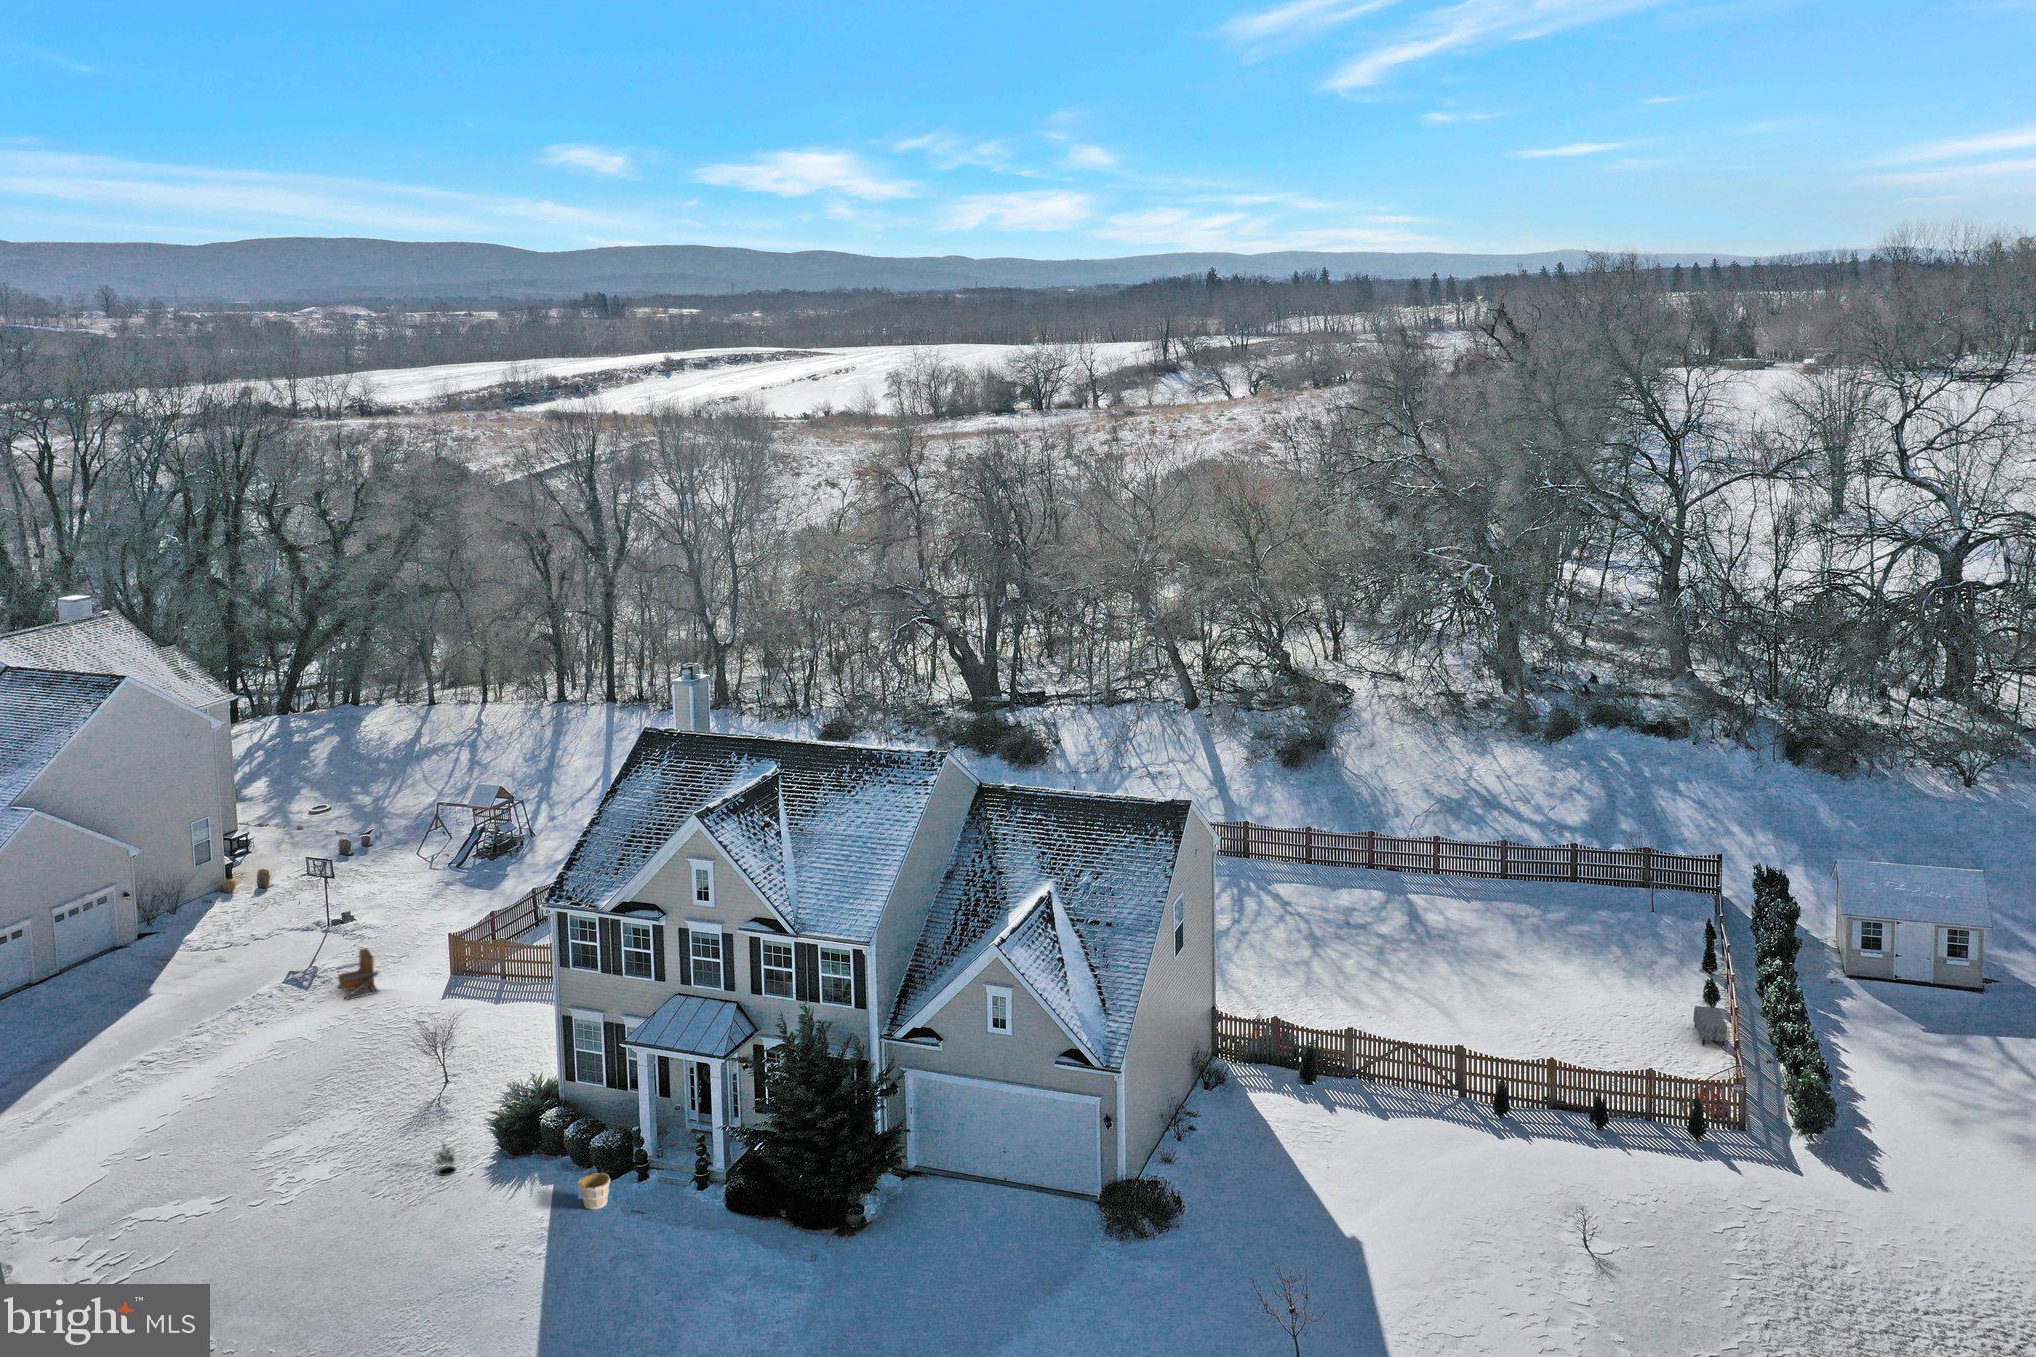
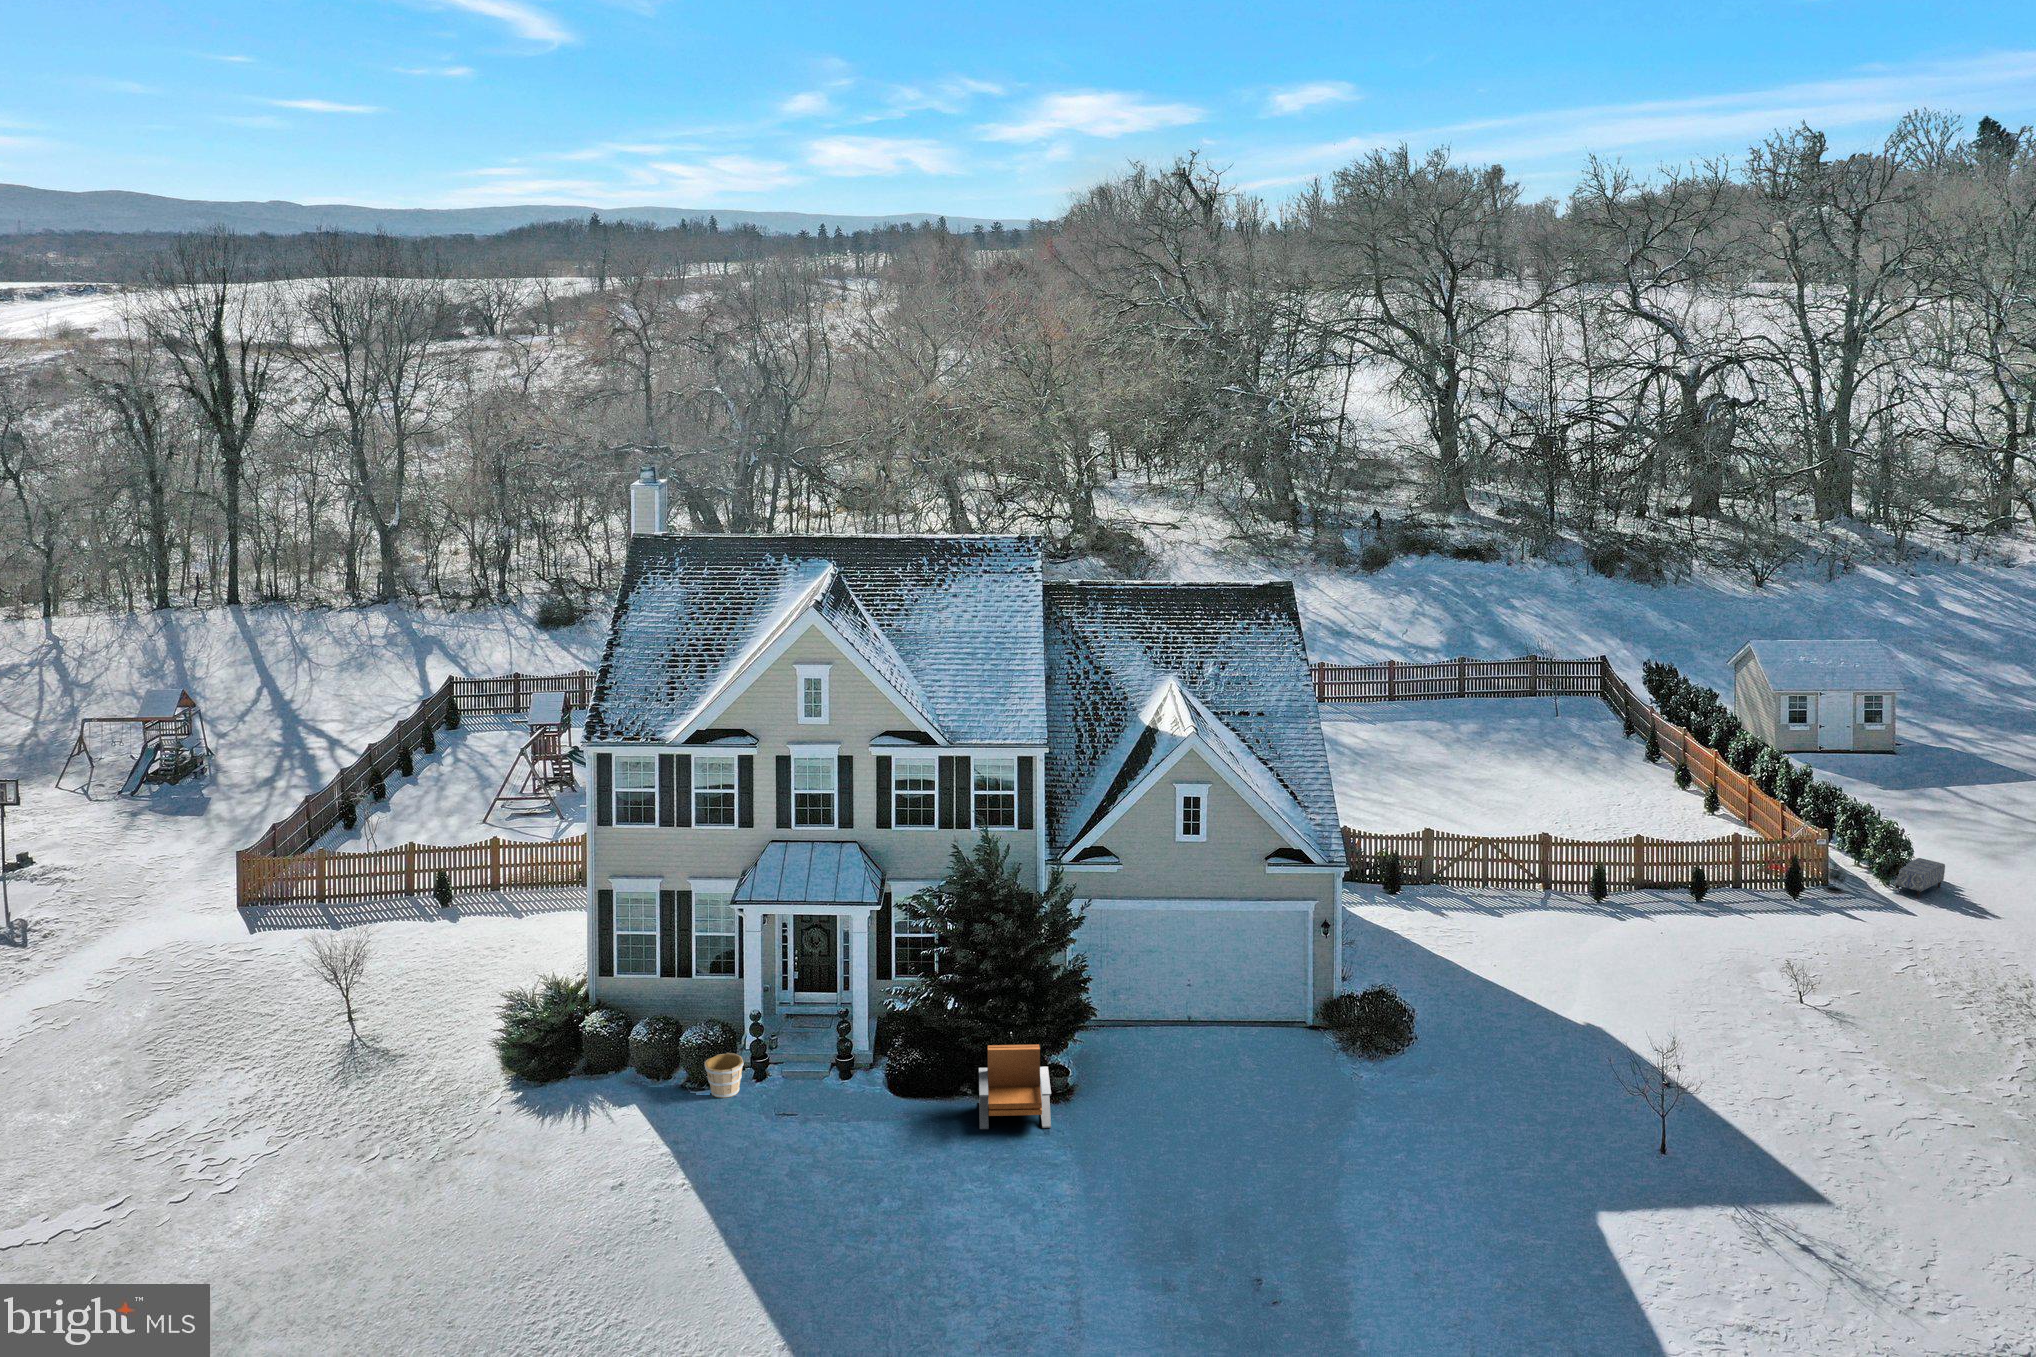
lounge chair: present [336,948,379,1000] -> present [979,1044,1051,1129]
bench: present [1693,1006,1727,1046] -> present [1894,858,1945,898]
potted tree: present [434,1142,456,1176] -> present [1824,864,1845,893]

